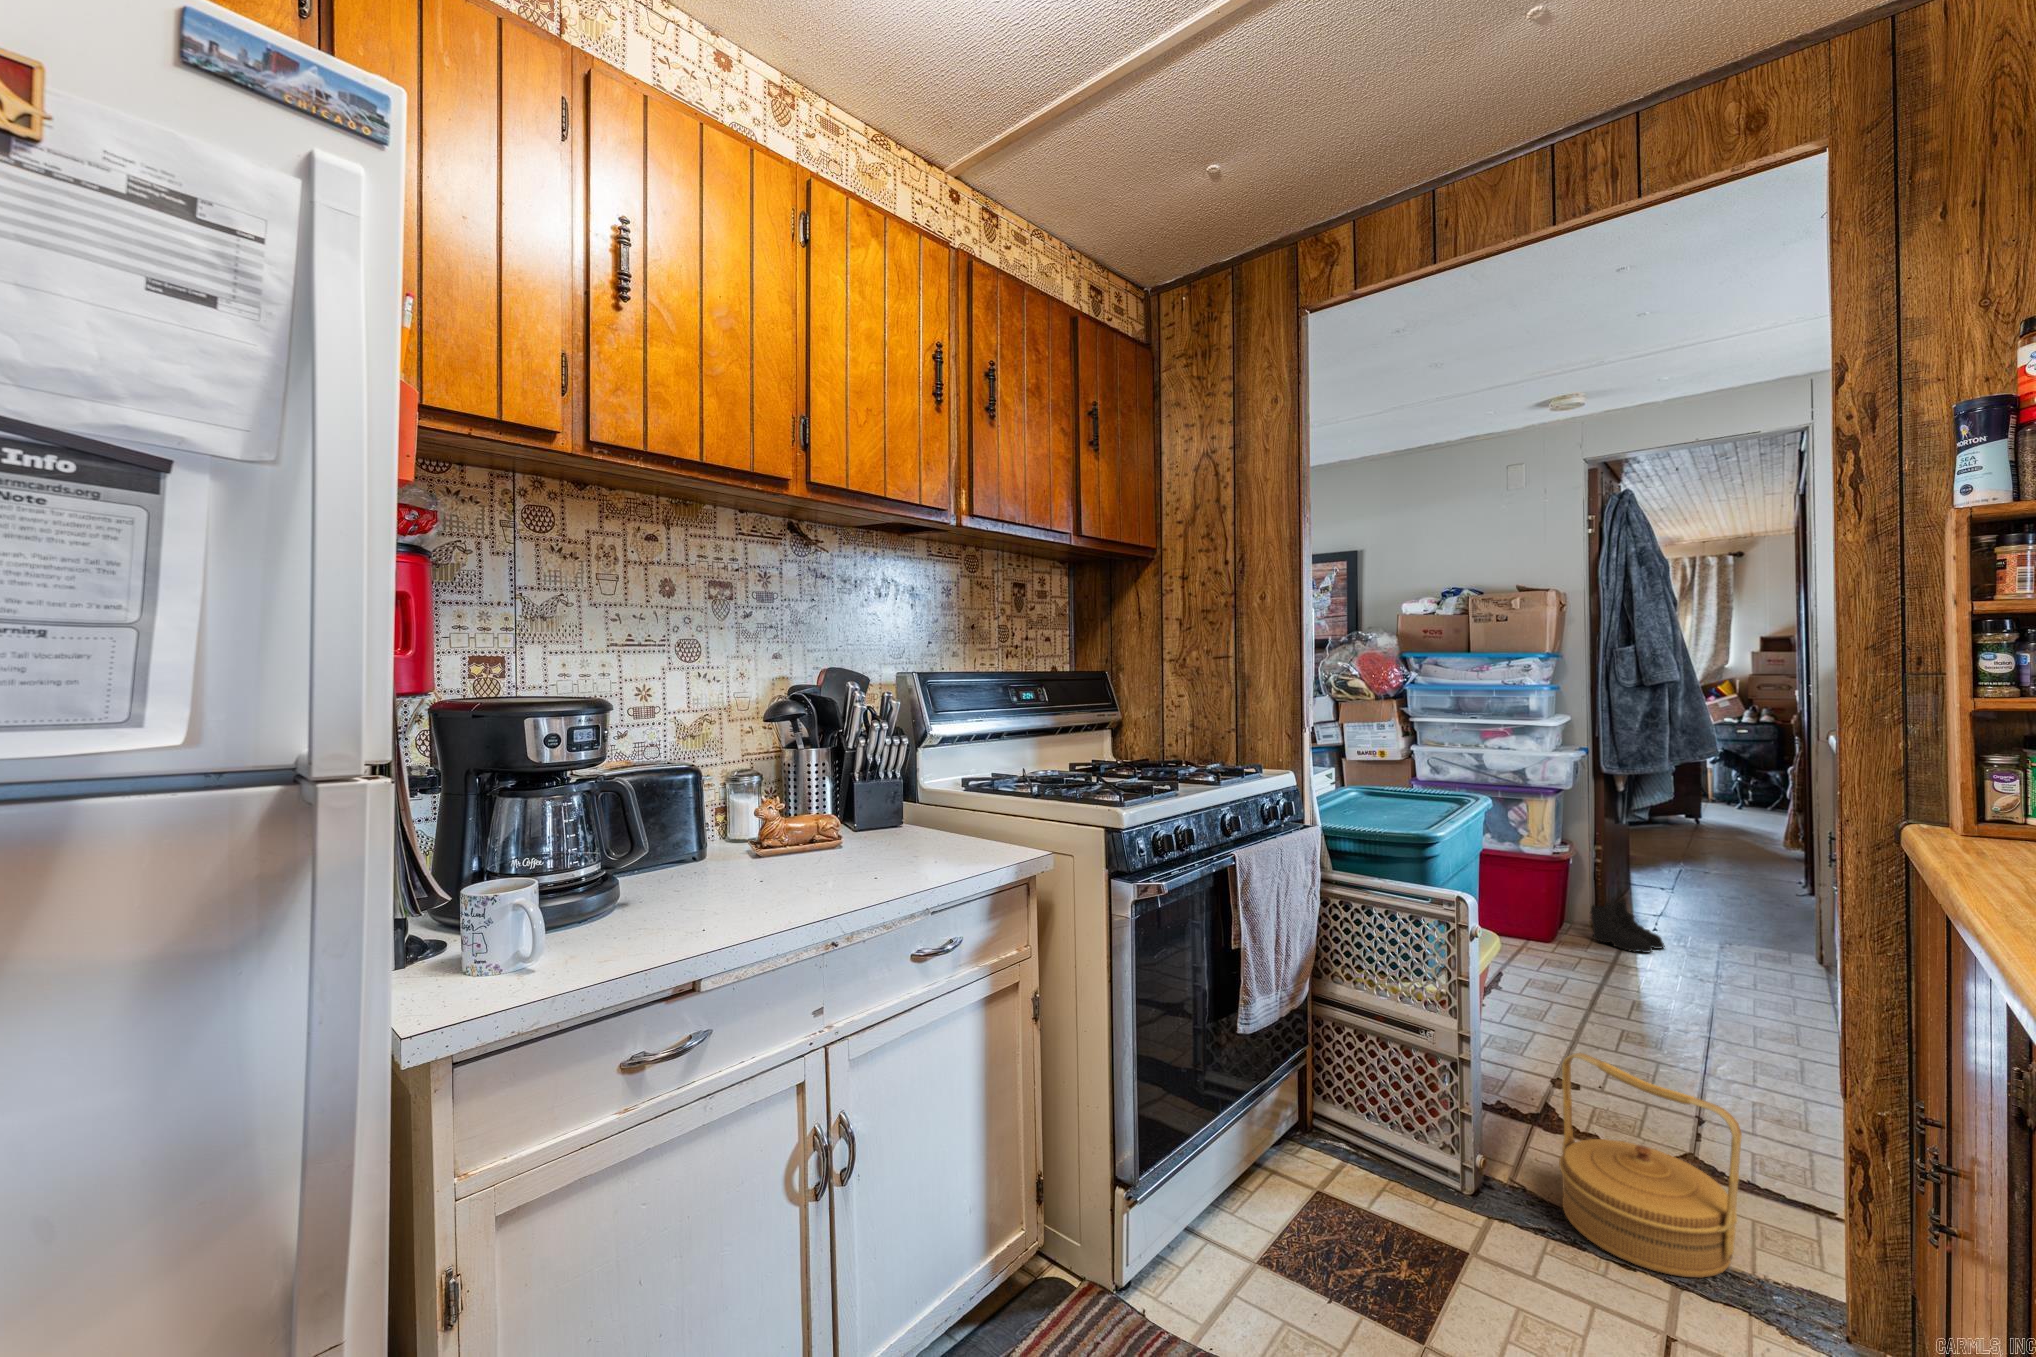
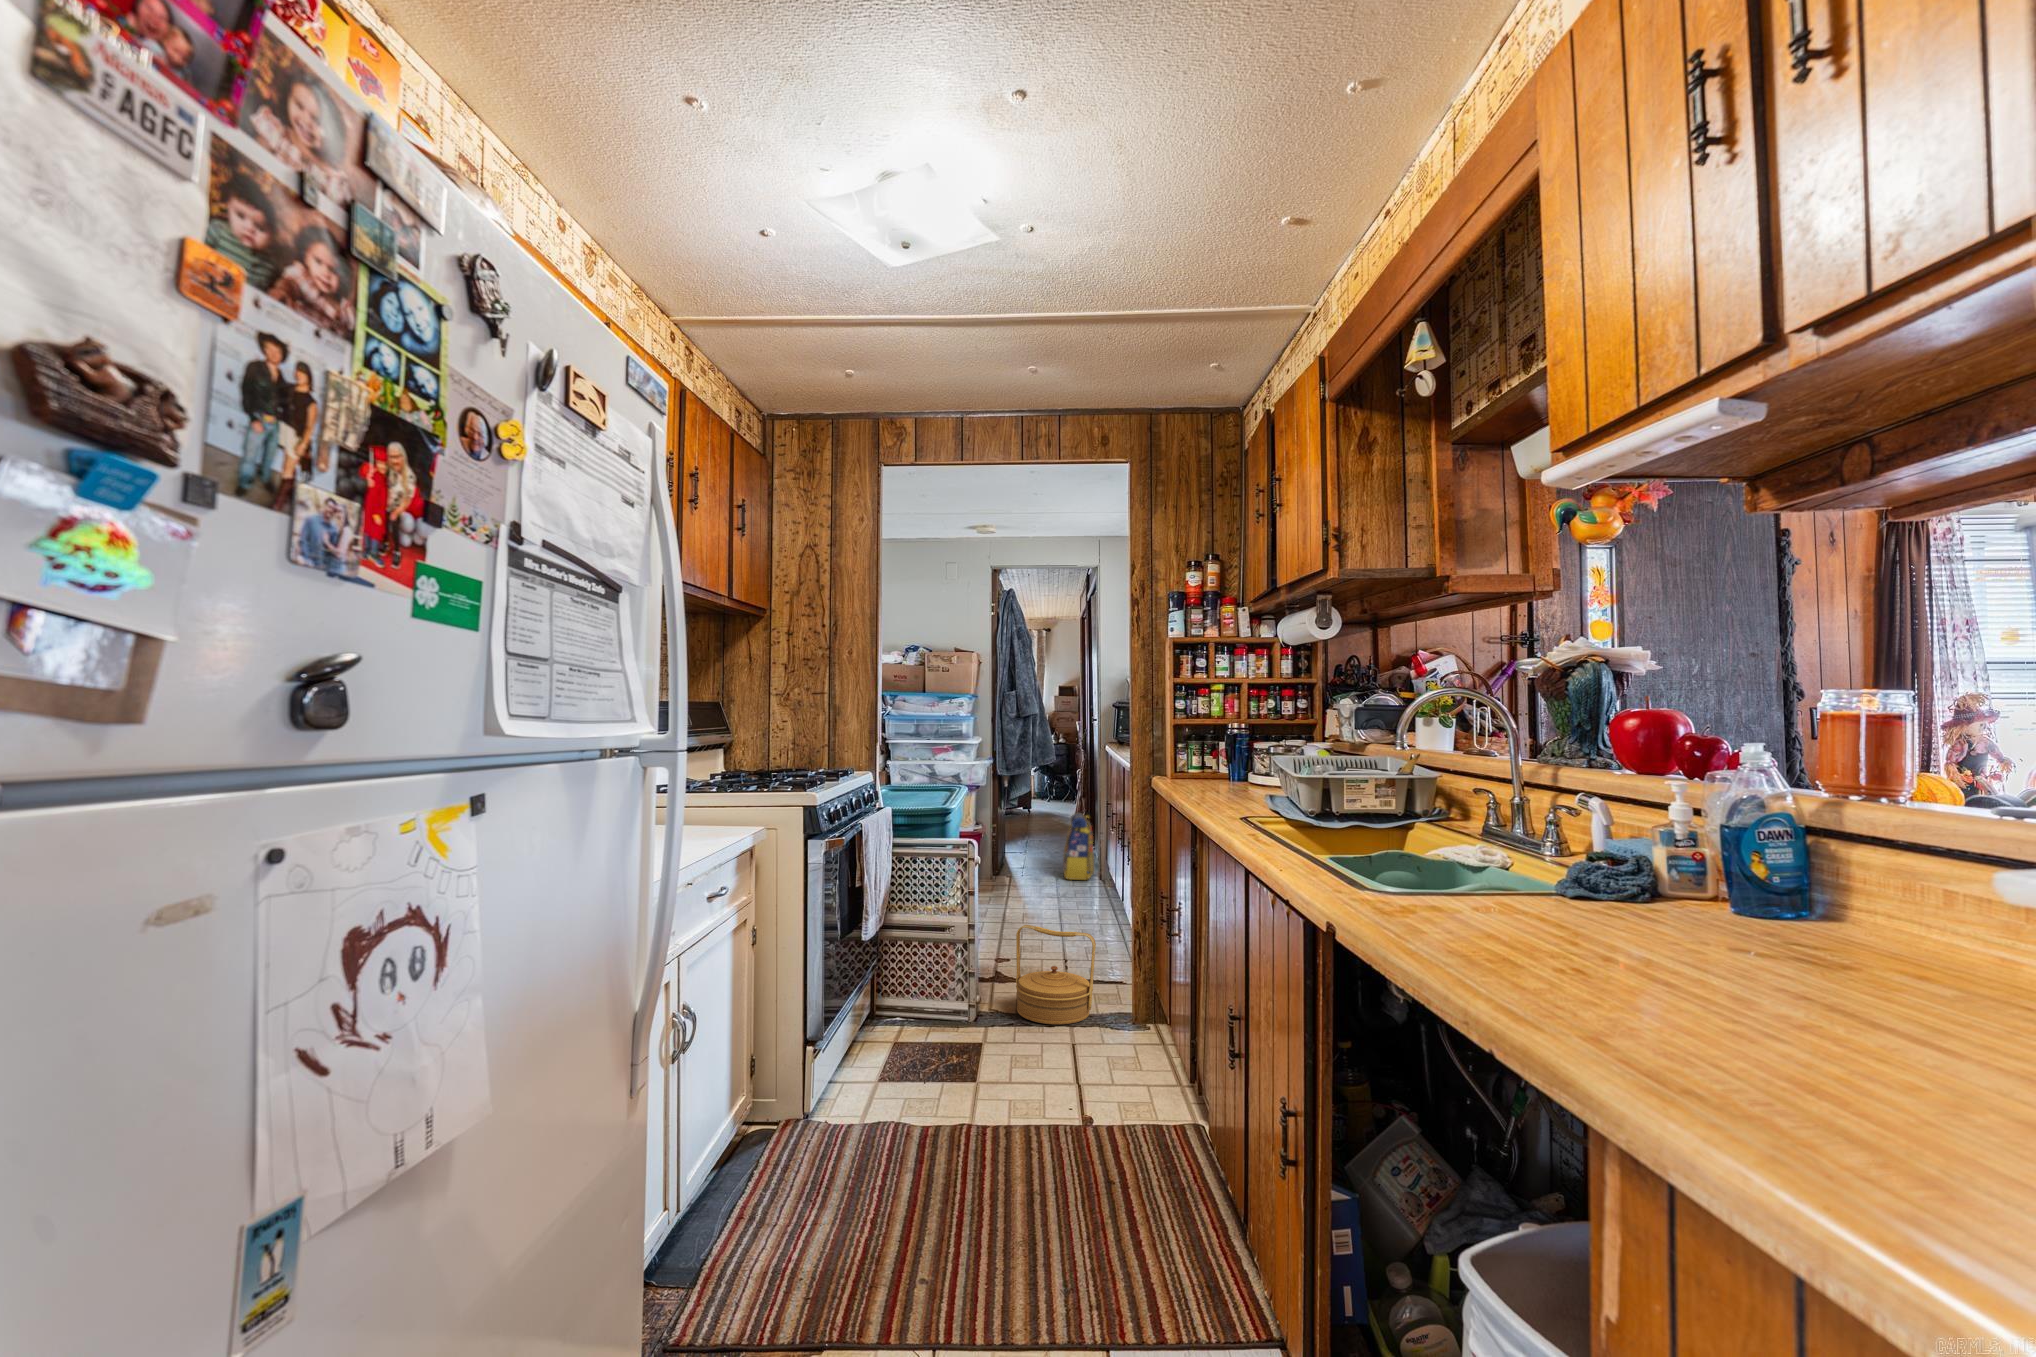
backpack: none [1737,838,1806,953] -> present [1063,813,1094,880]
boots: present [1590,900,1664,953] -> none [990,859,1030,891]

